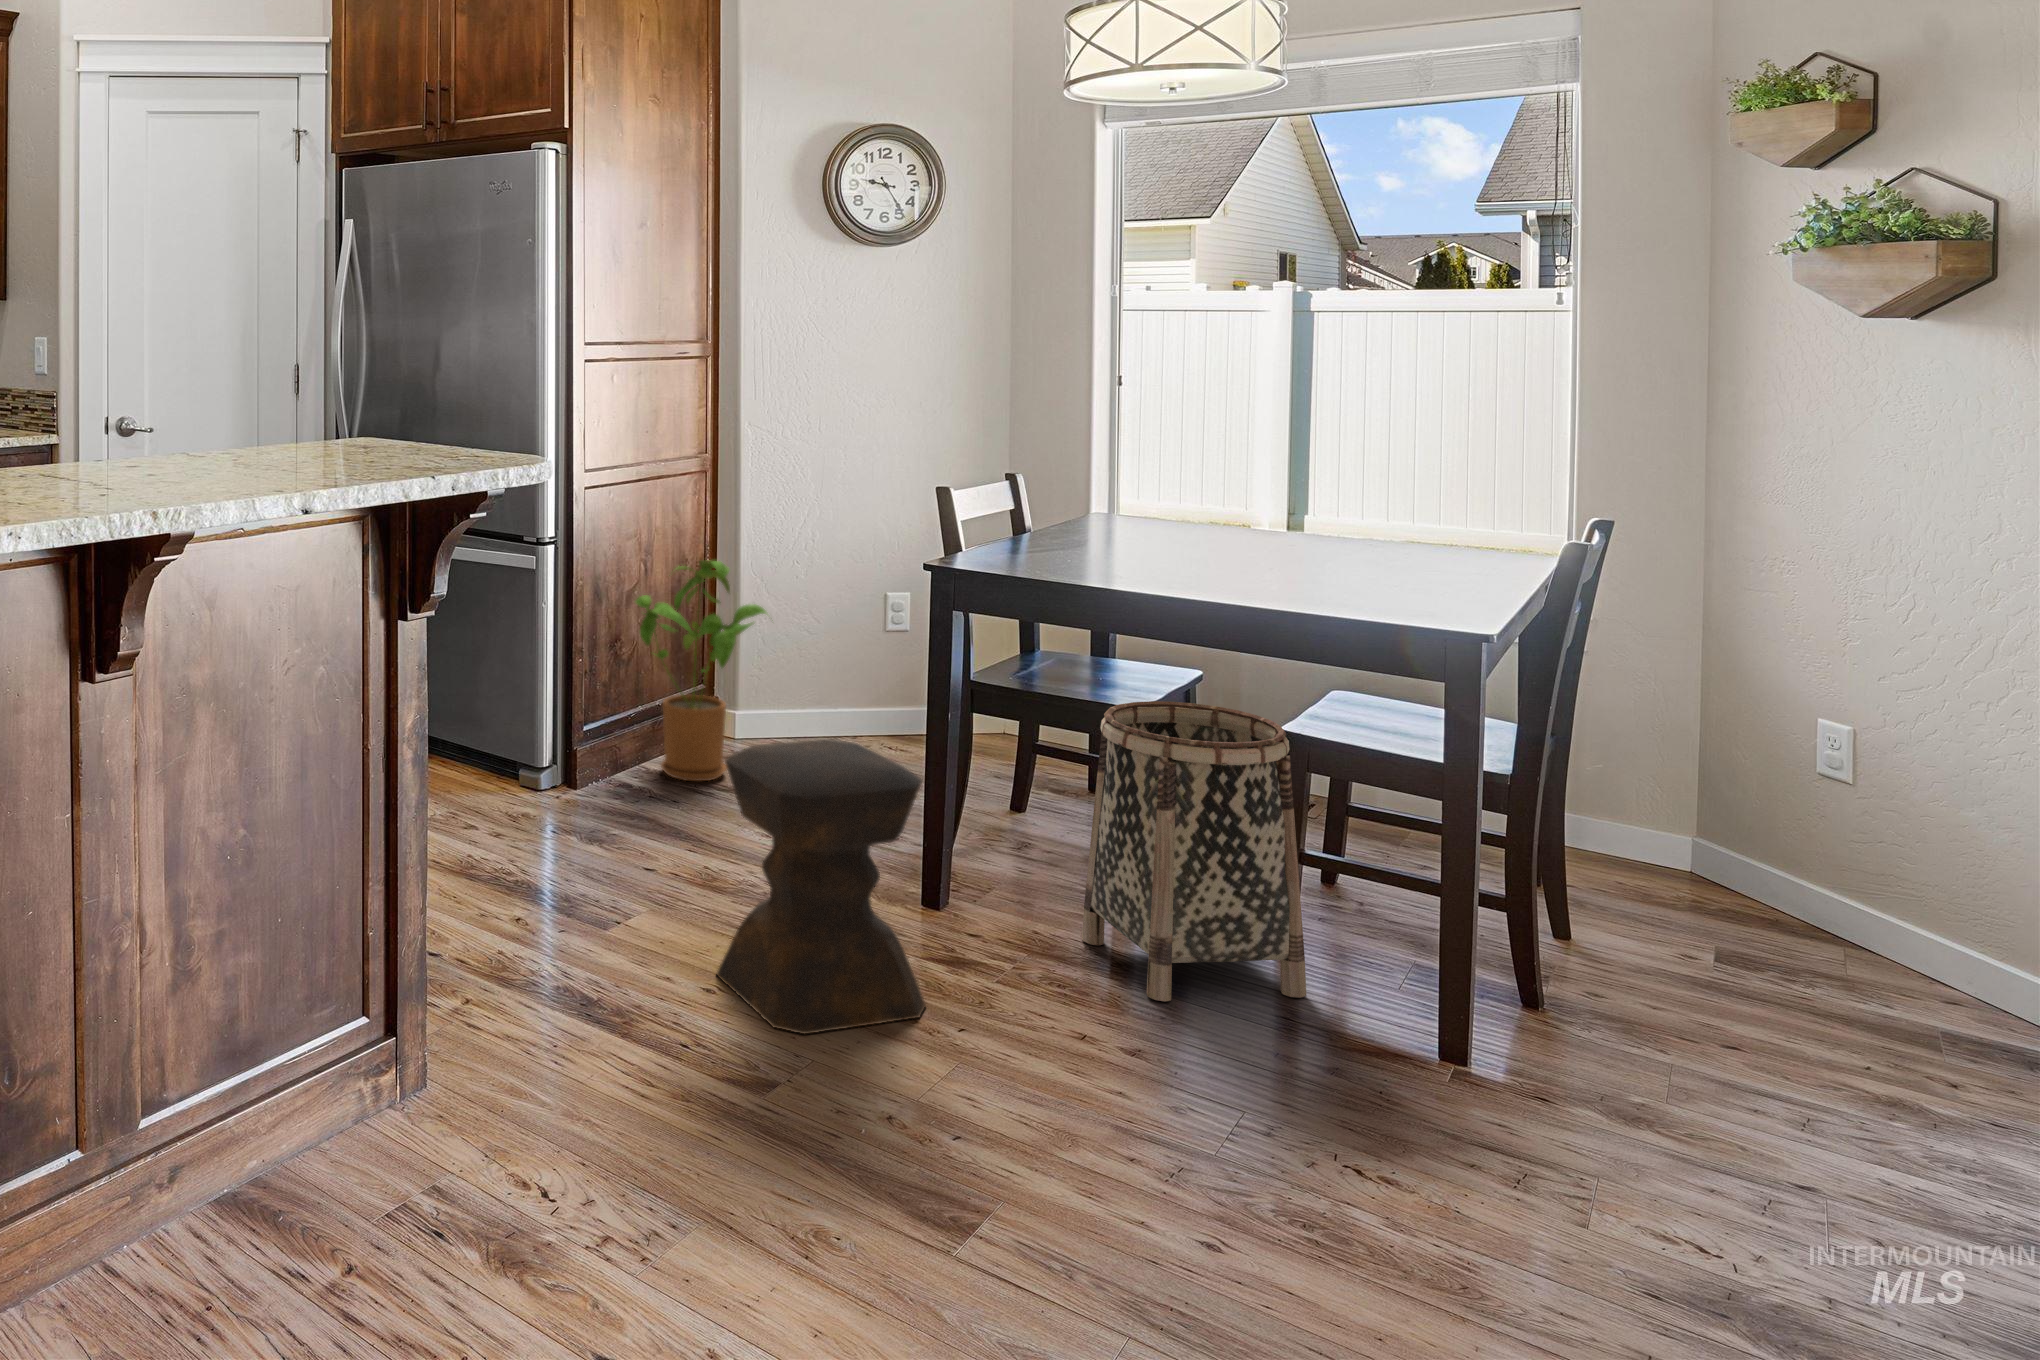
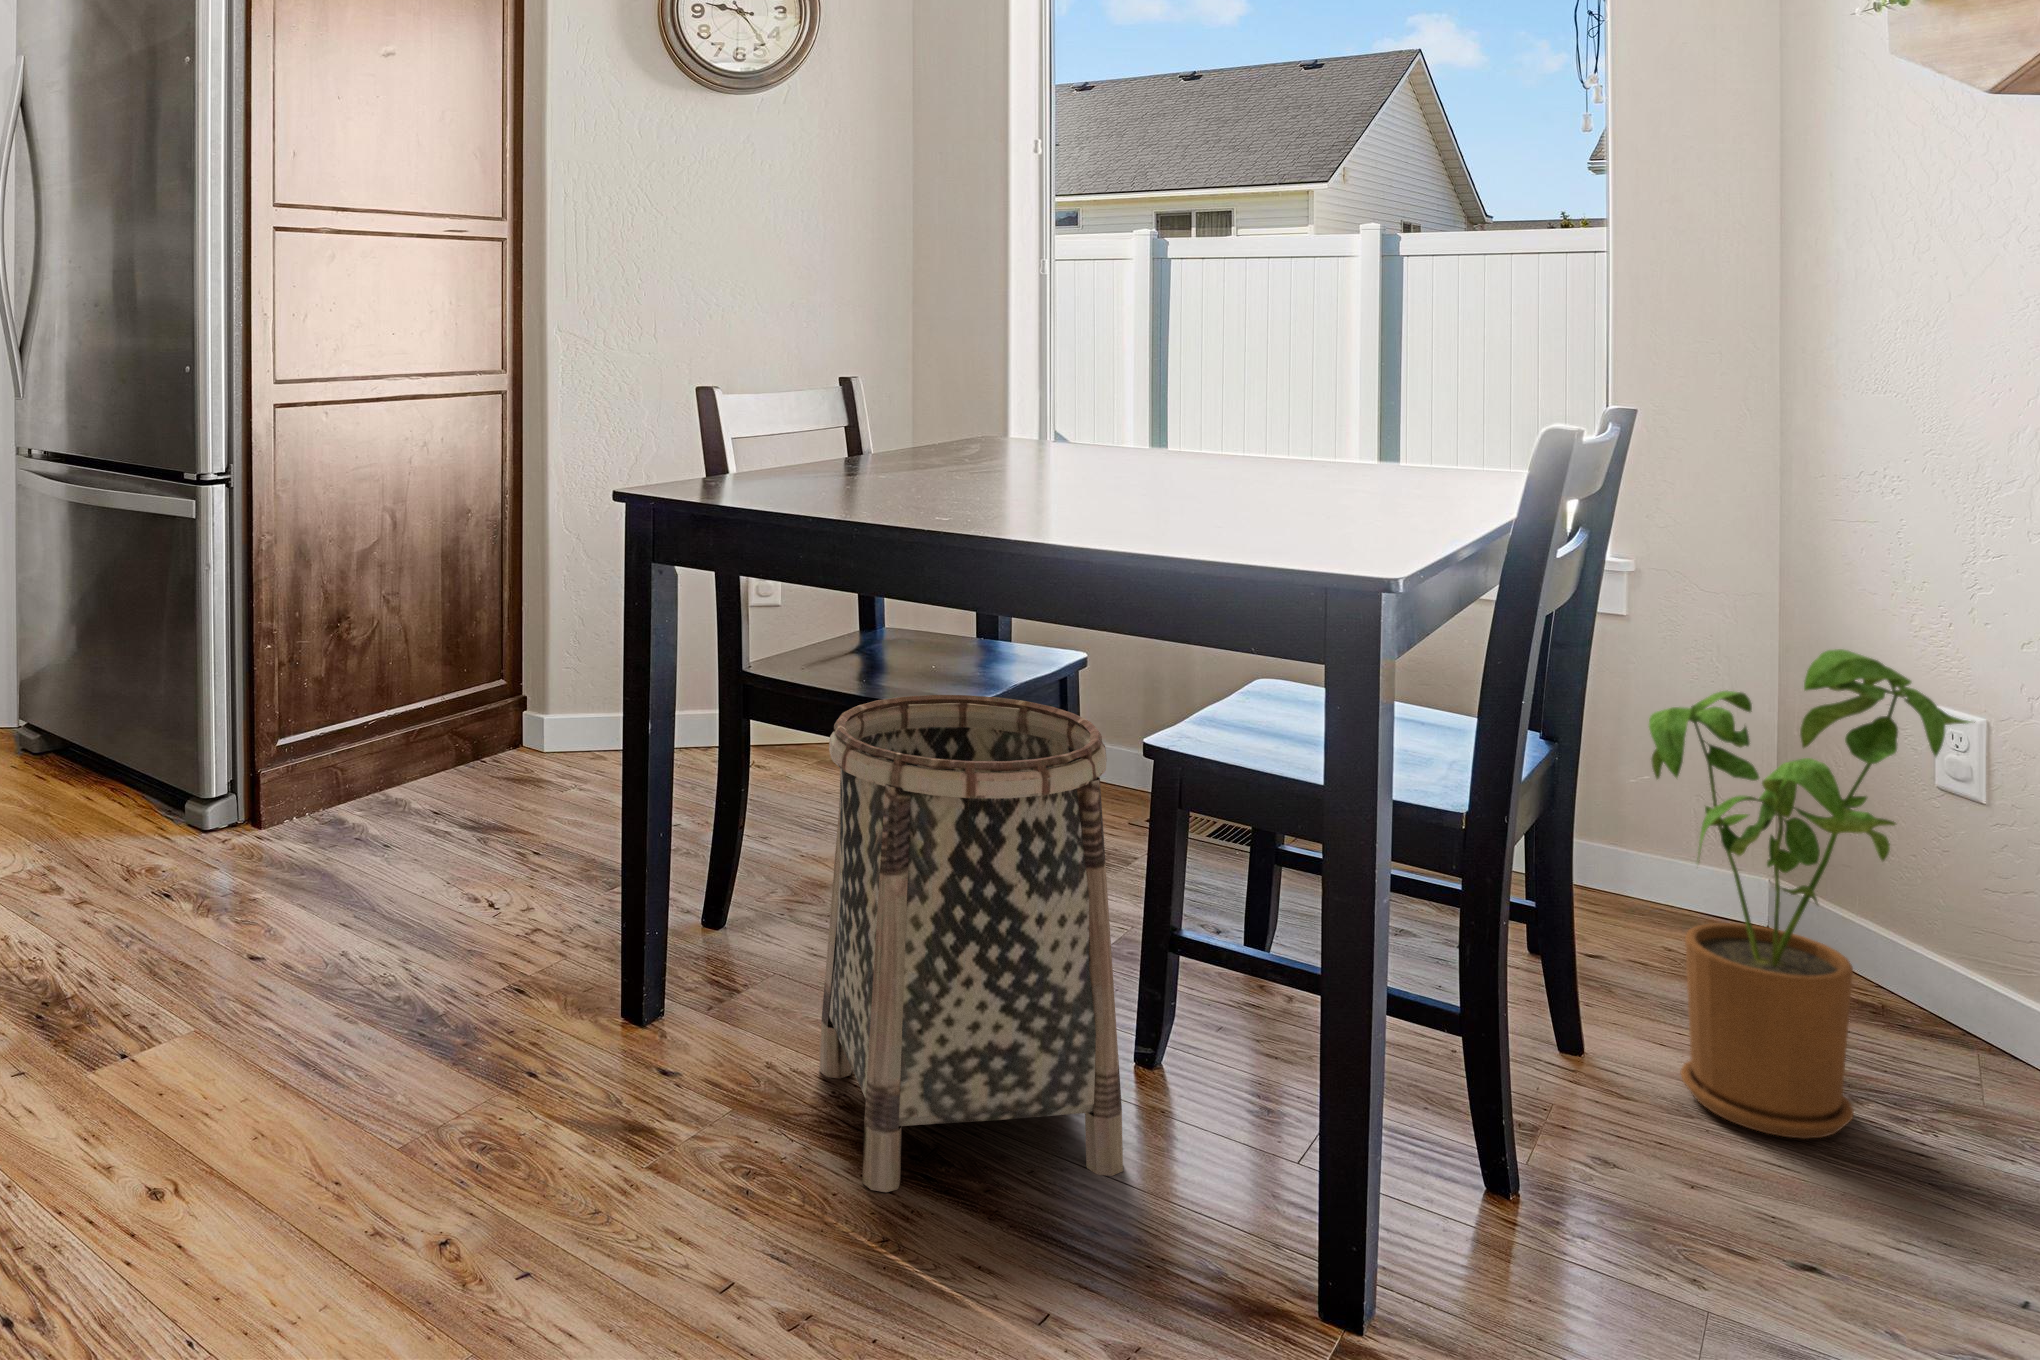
house plant: present [636,560,767,781] -> present [1649,649,1970,1139]
stool: present [717,739,926,1034] -> none [171,765,480,1290]

